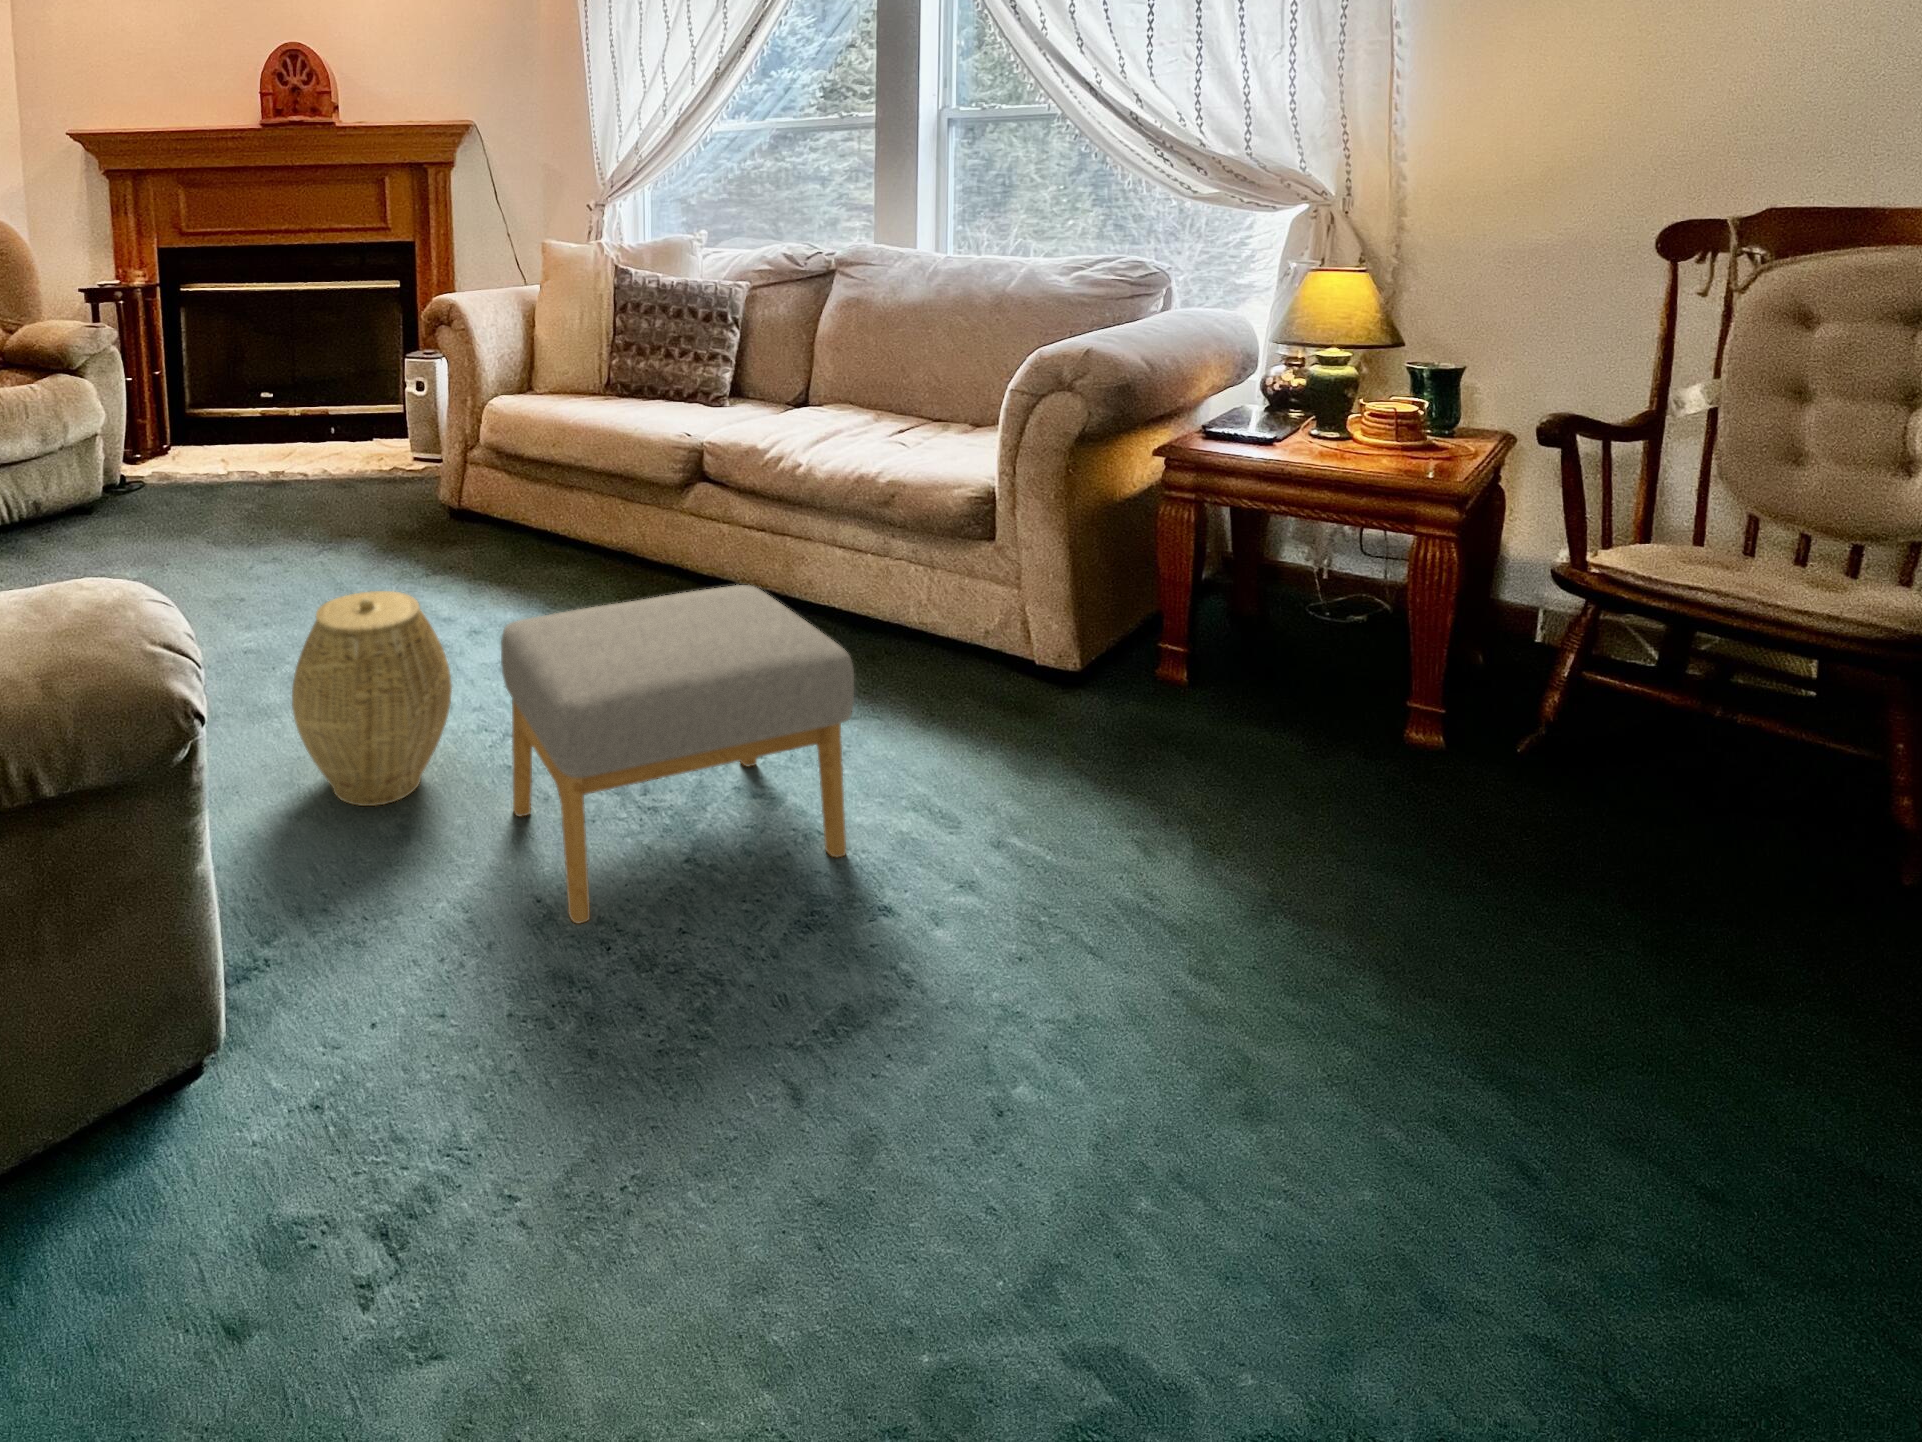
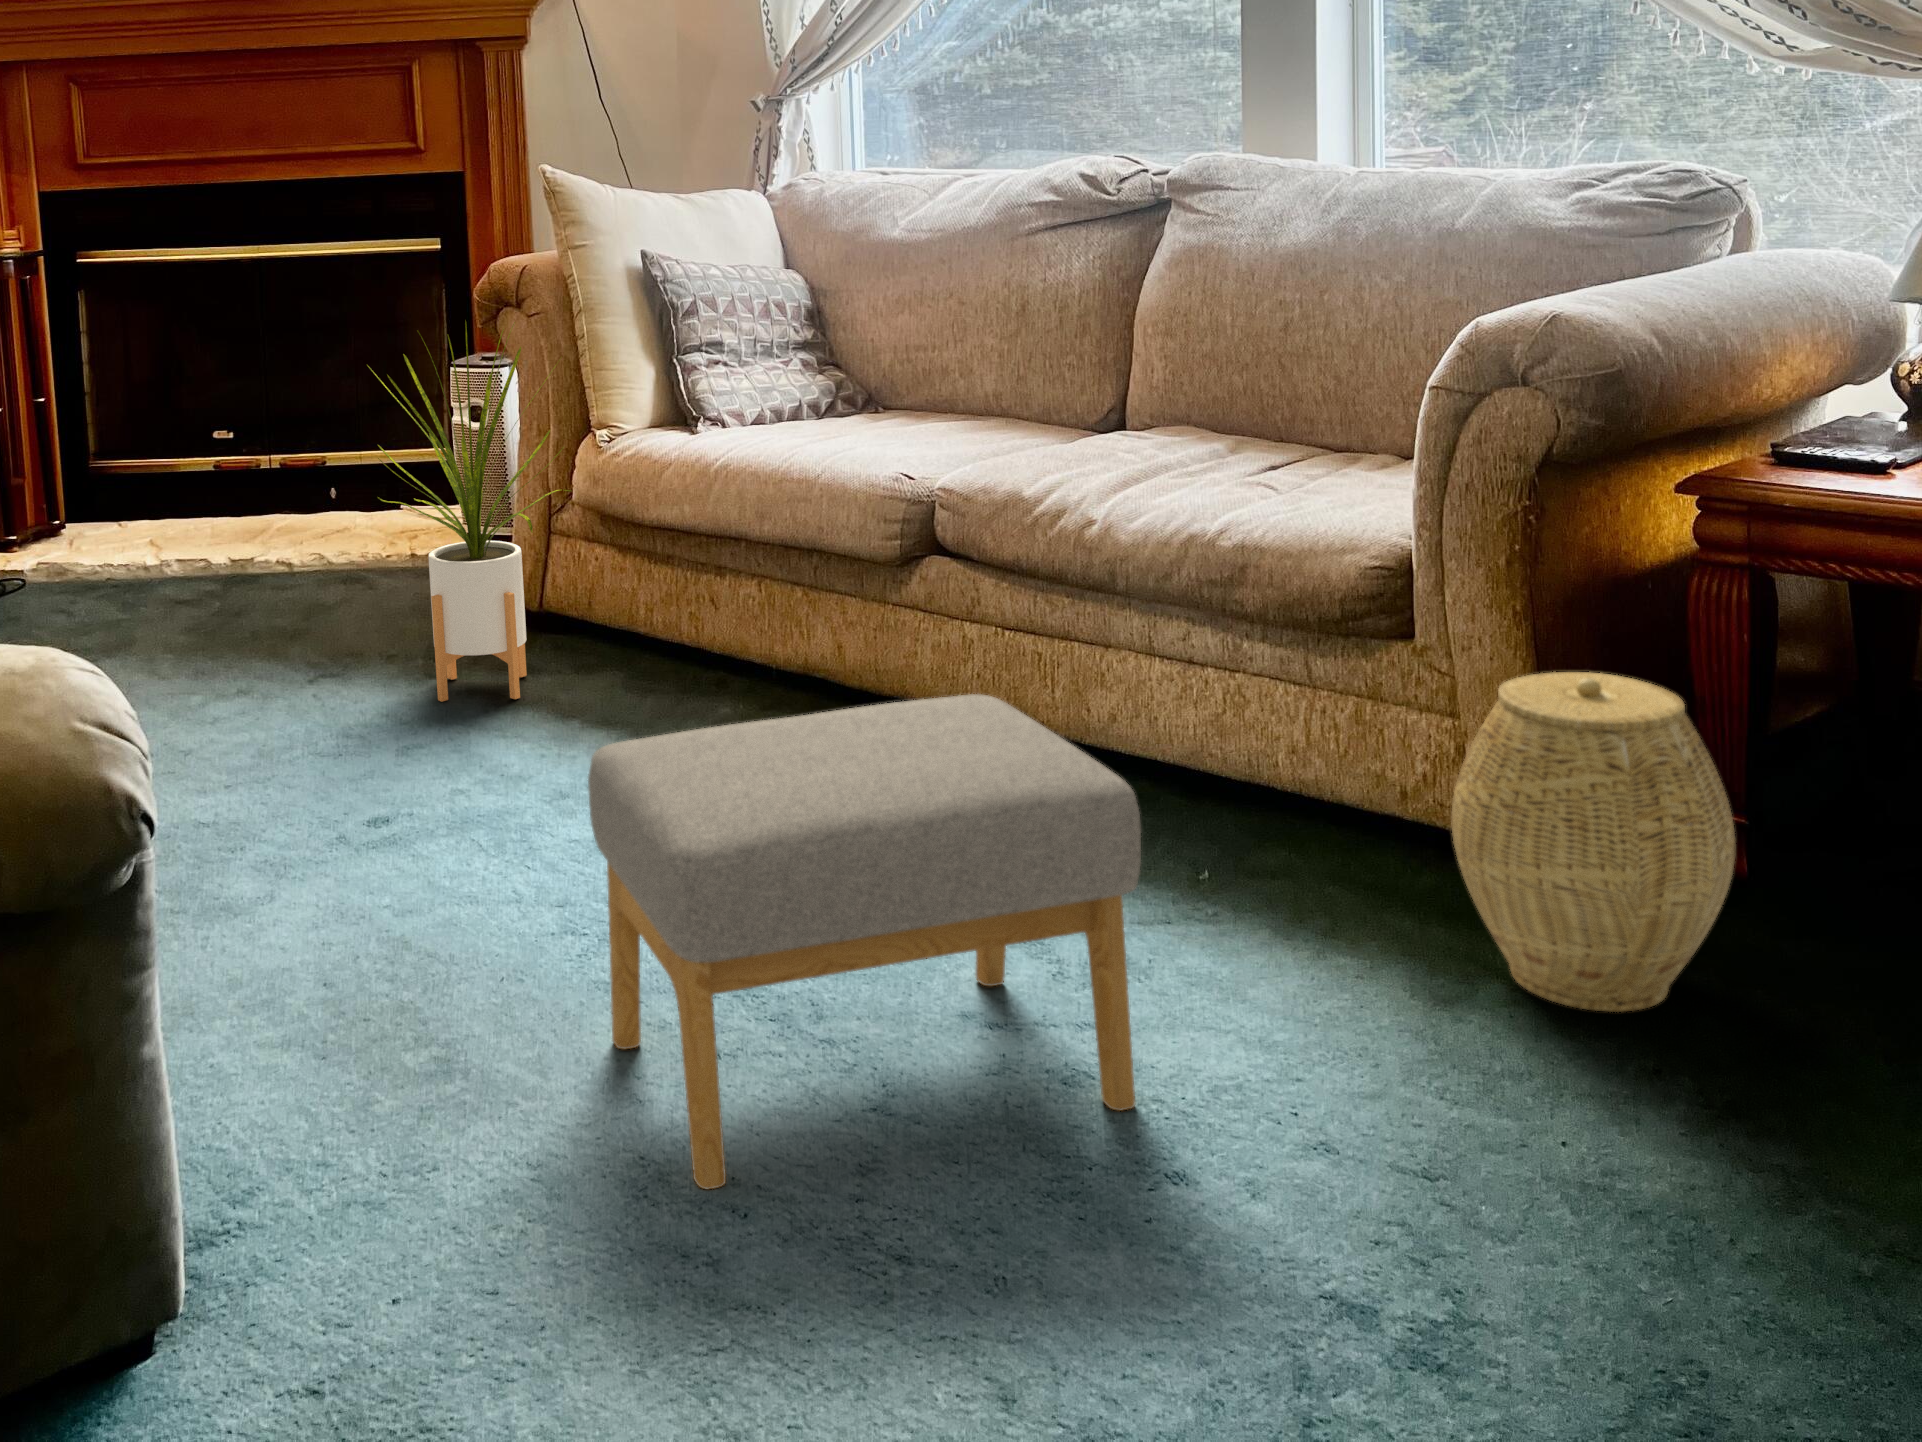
house plant: none [359,334,486,568] -> present [368,322,570,702]
woven basket: present [292,591,452,806] -> present [1451,672,1735,1012]

